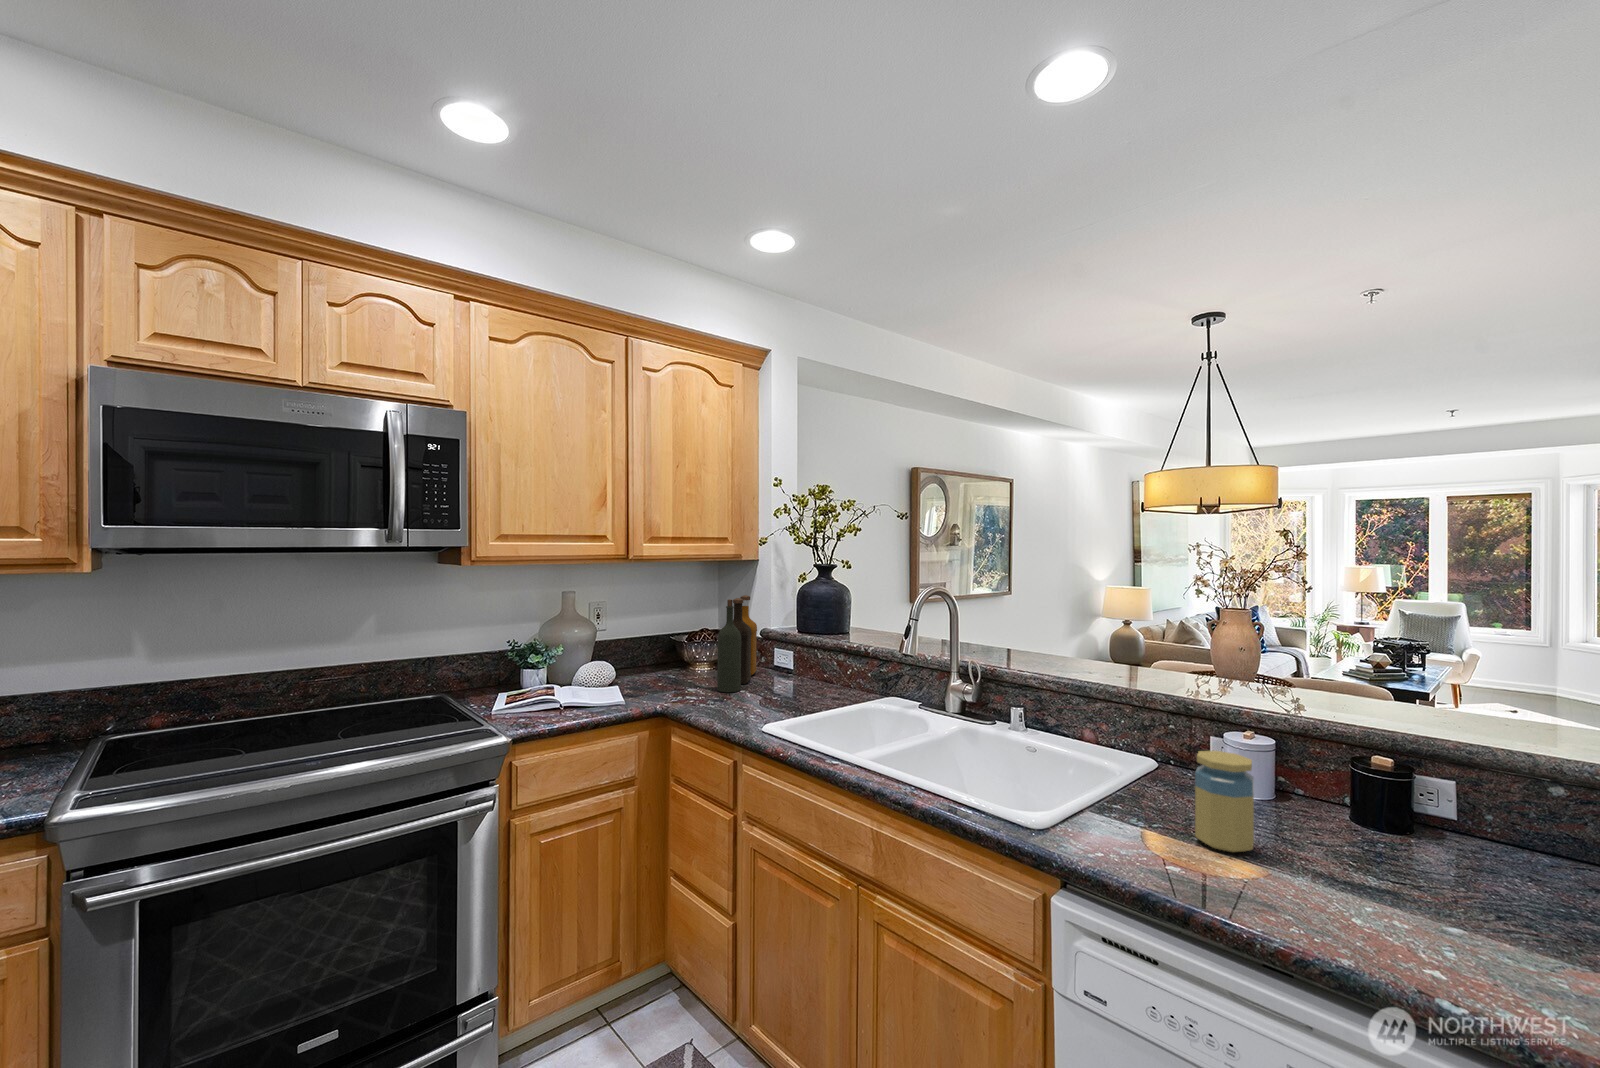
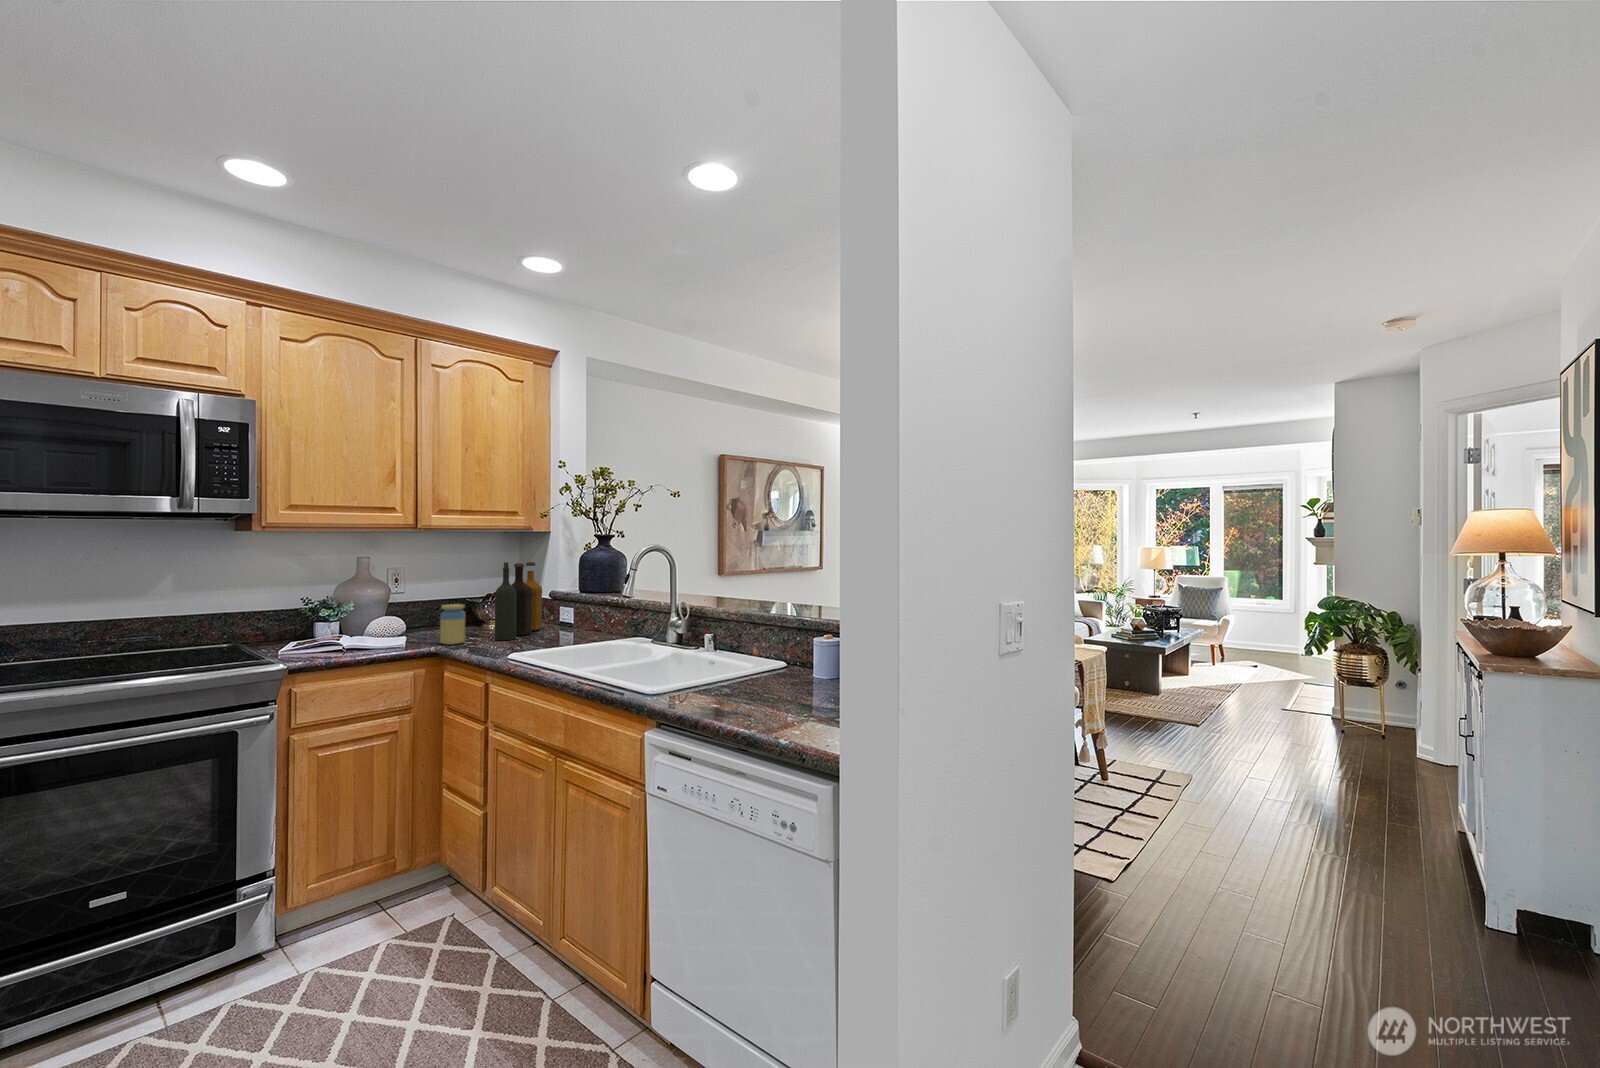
jar: present [1195,750,1254,852] -> present [440,604,465,645]

